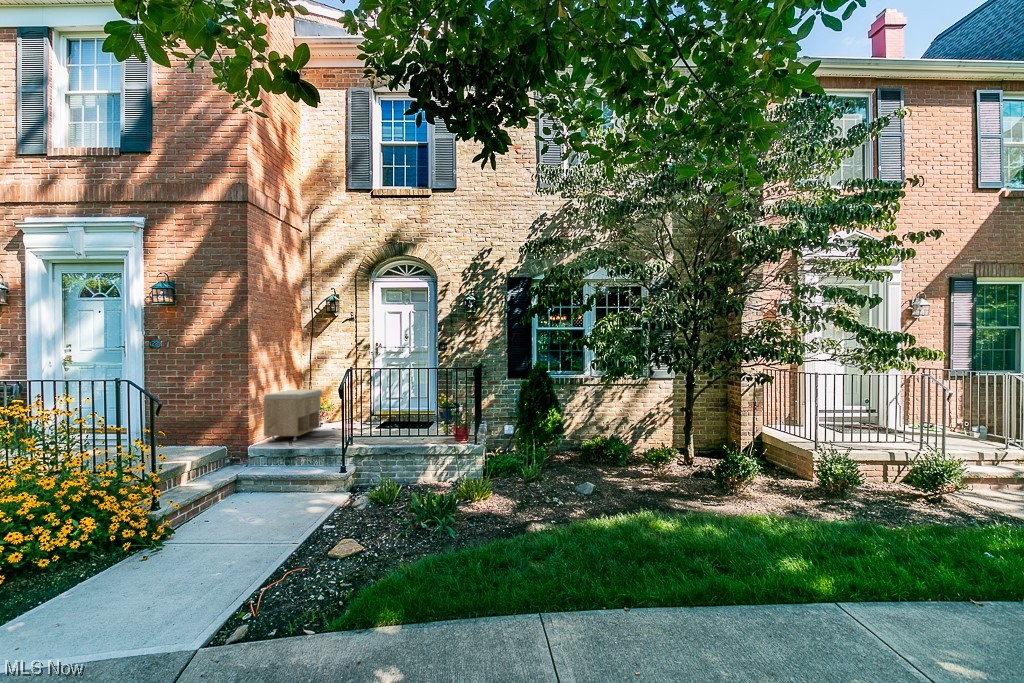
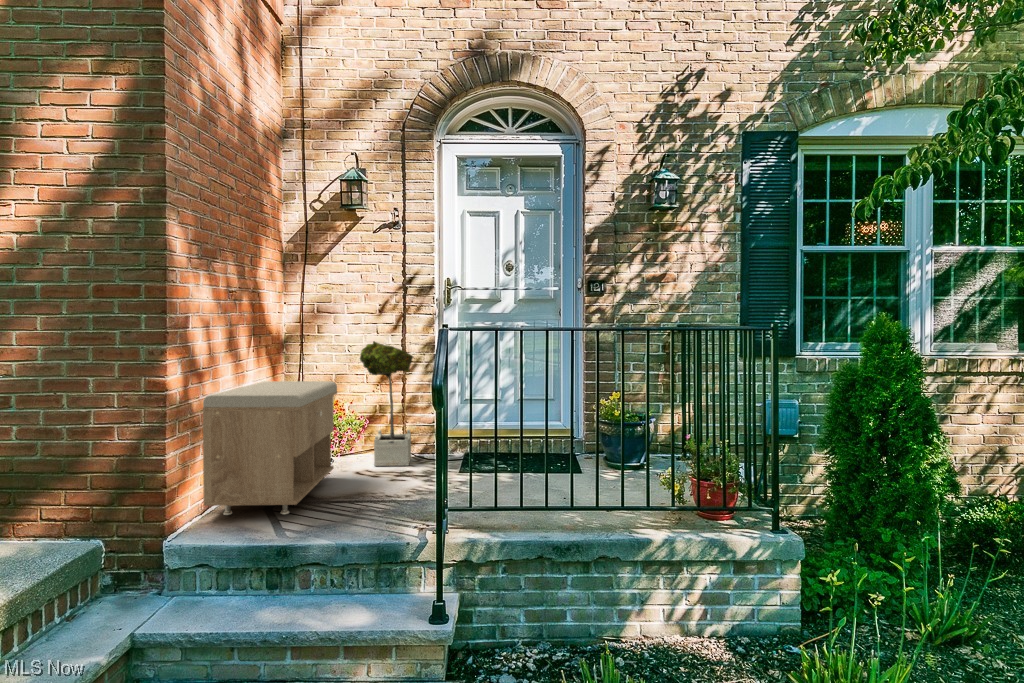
potted tree: none [335,372,359,427] -> present [360,341,413,466]

